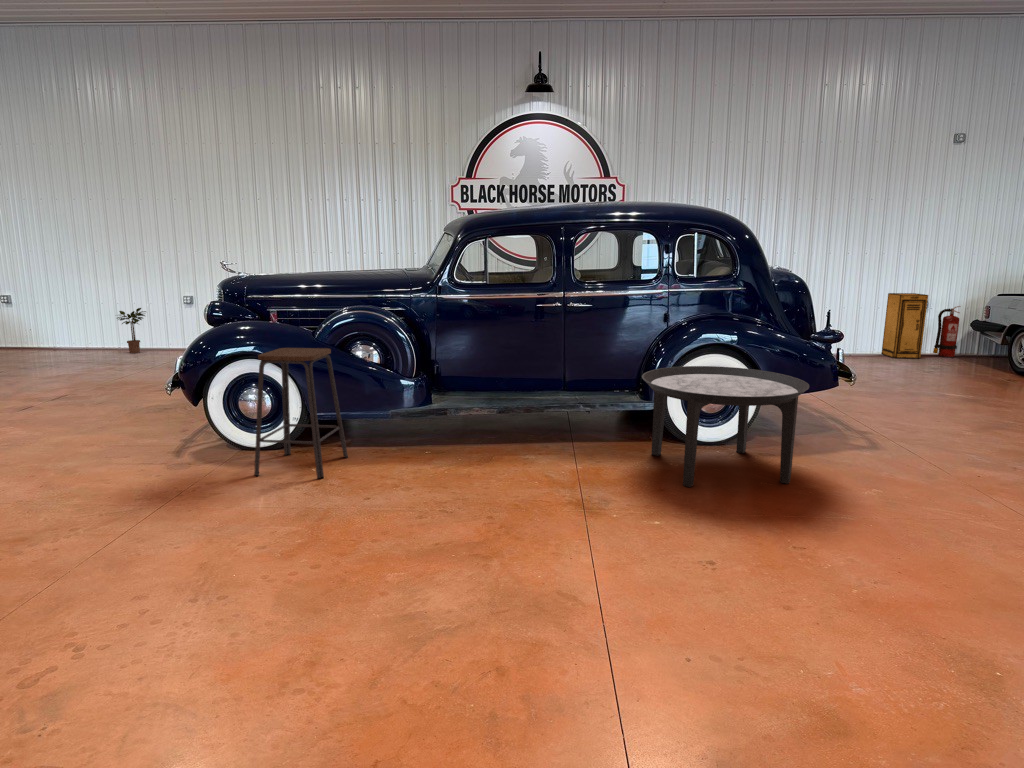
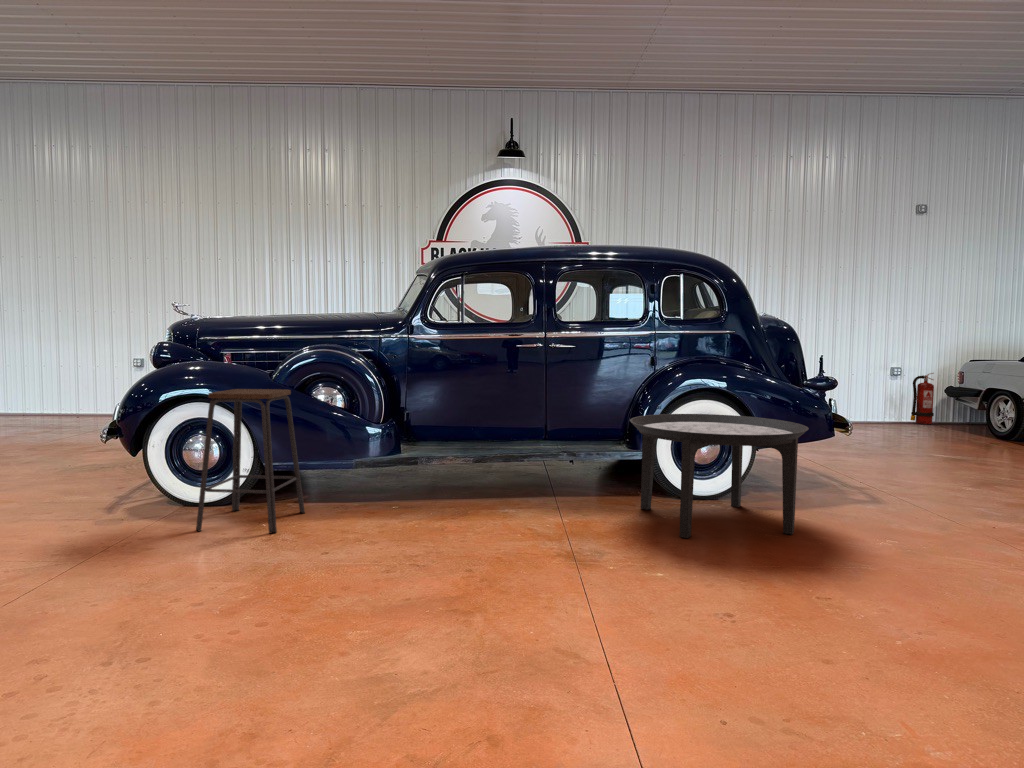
storage cabinet: present [881,293,928,358] -> none [859,360,902,425]
potted plant: present [117,308,146,353] -> none [51,370,87,419]

